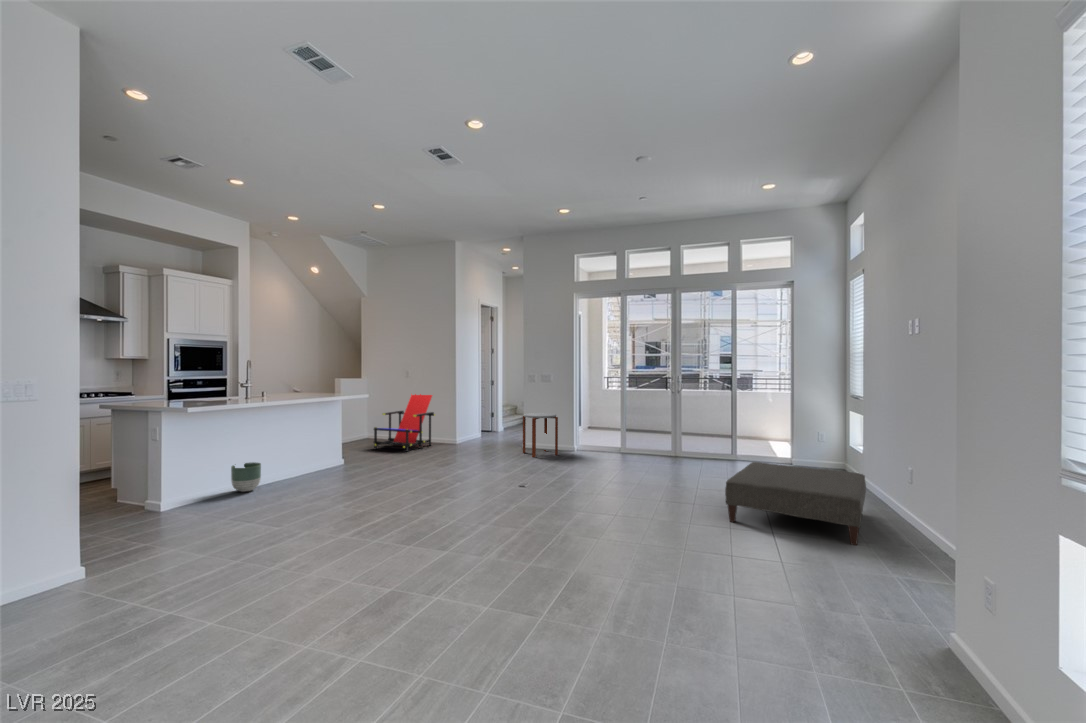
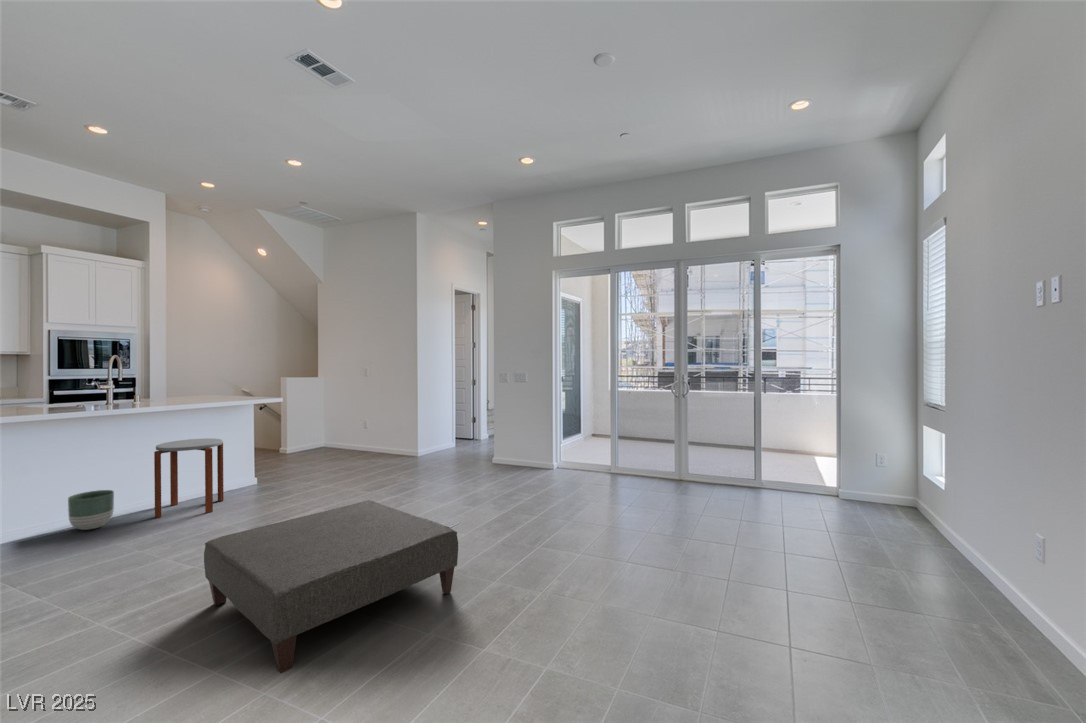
lounge chair: present [374,394,435,452] -> none [317,388,396,467]
side table: present [523,413,558,457] -> present [154,438,224,518]
ottoman: present [725,462,866,545] -> present [204,500,458,673]

